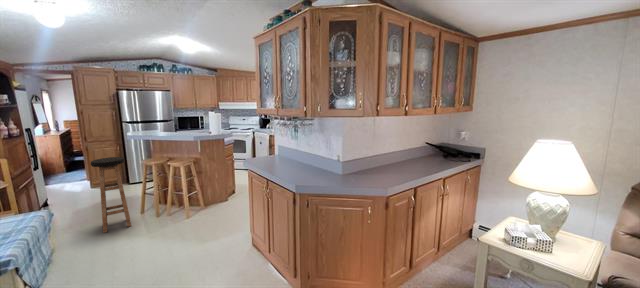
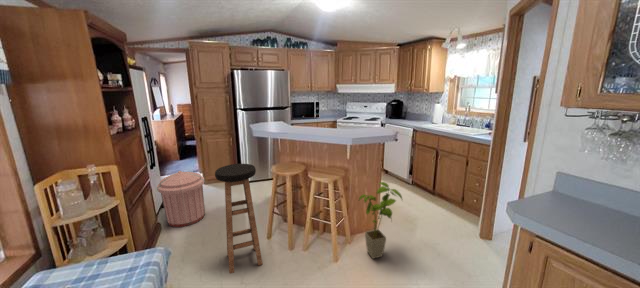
house plant: none [203,164,232,215] -> present [359,182,402,259]
trash can: none [40,170,88,215] -> present [157,171,205,227]

